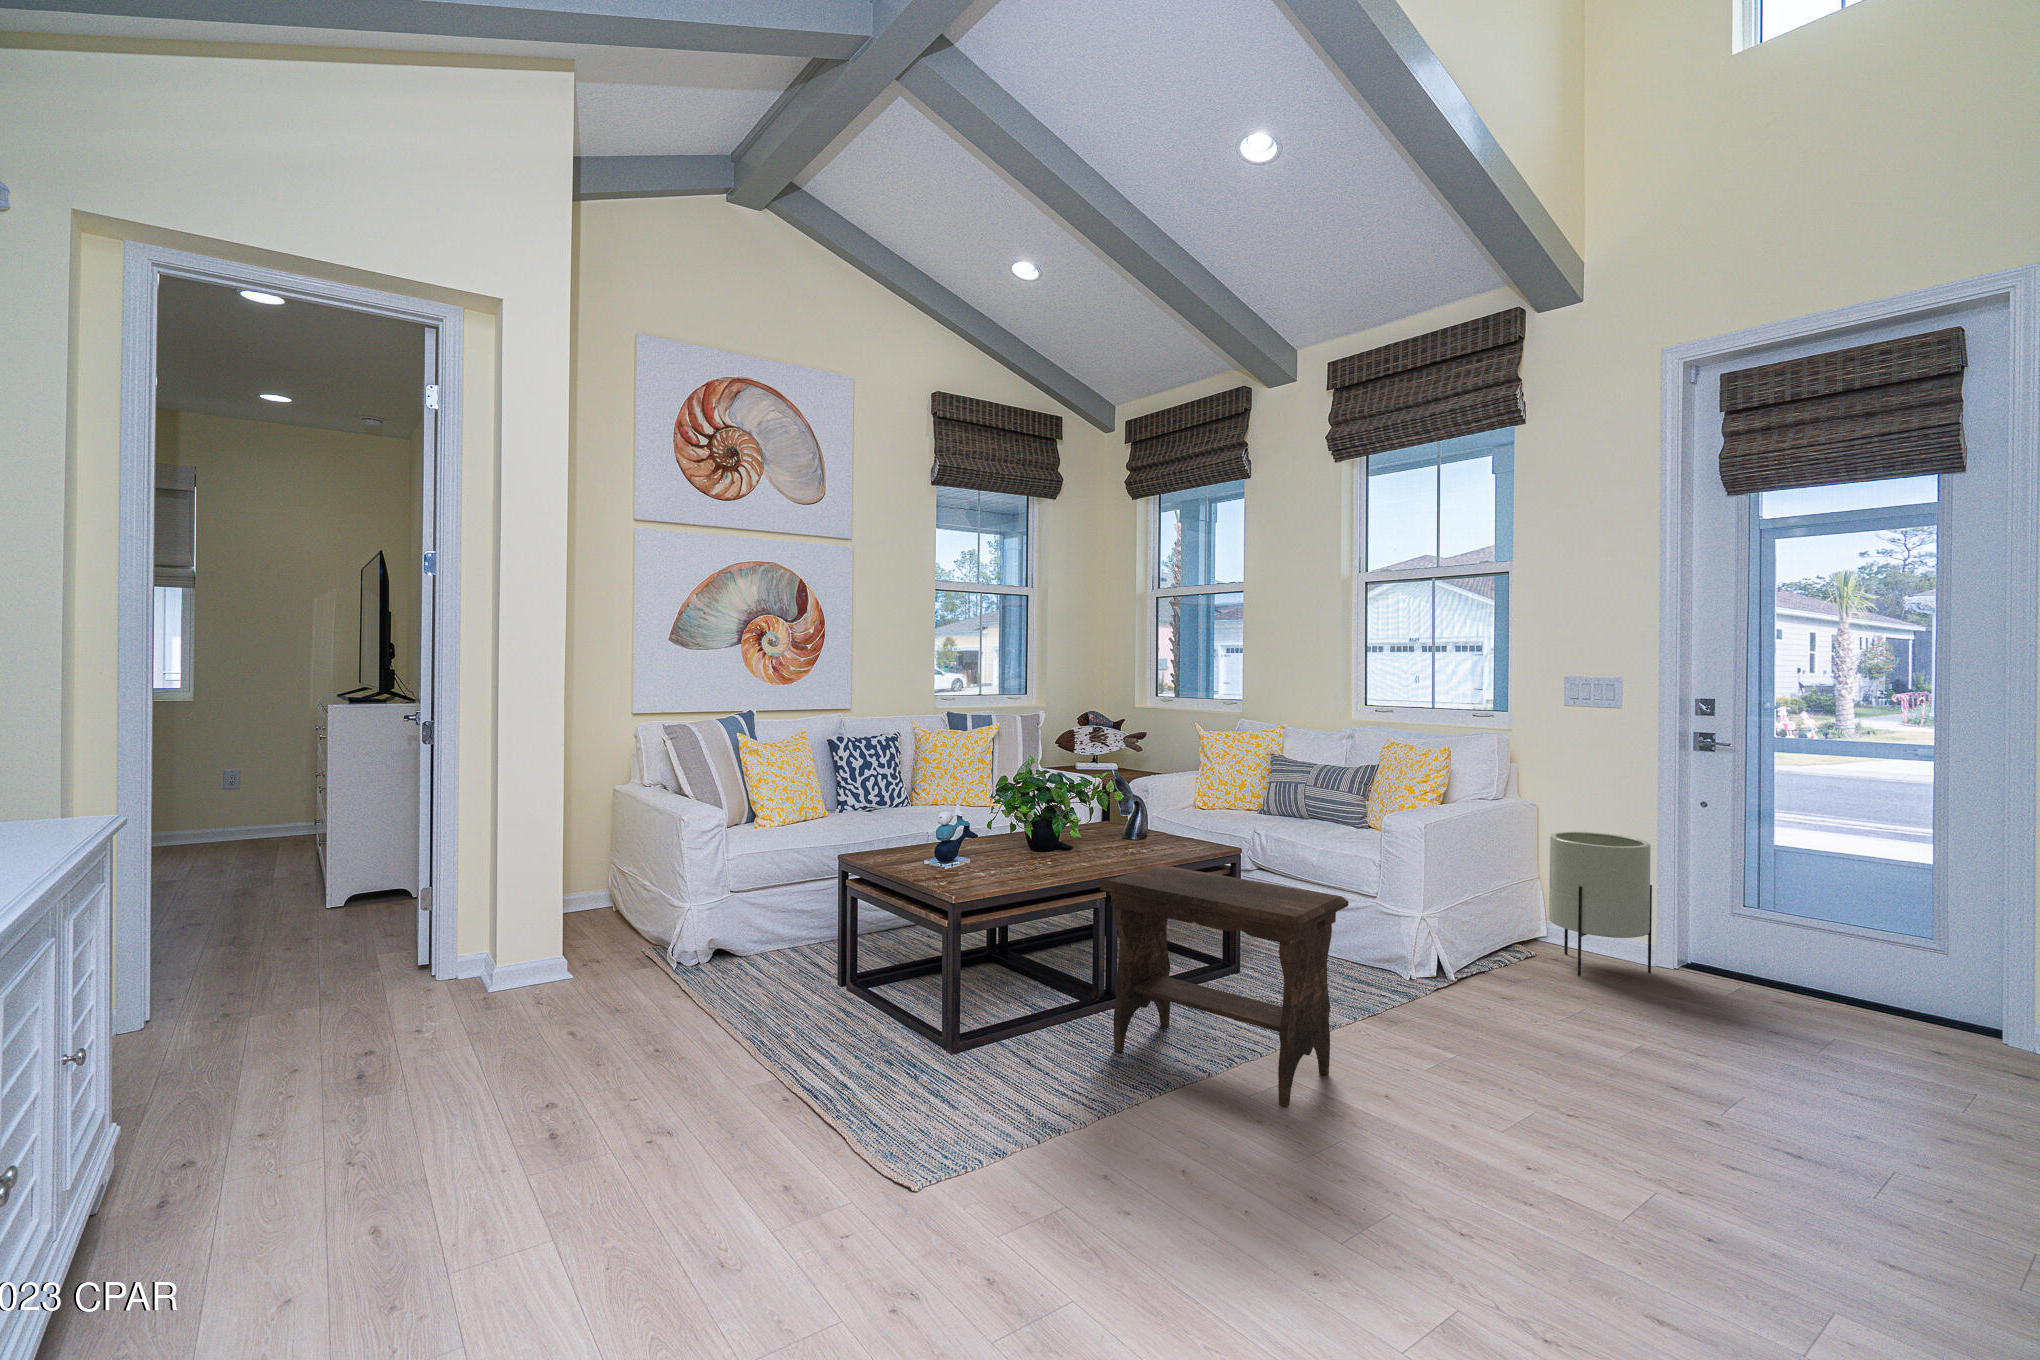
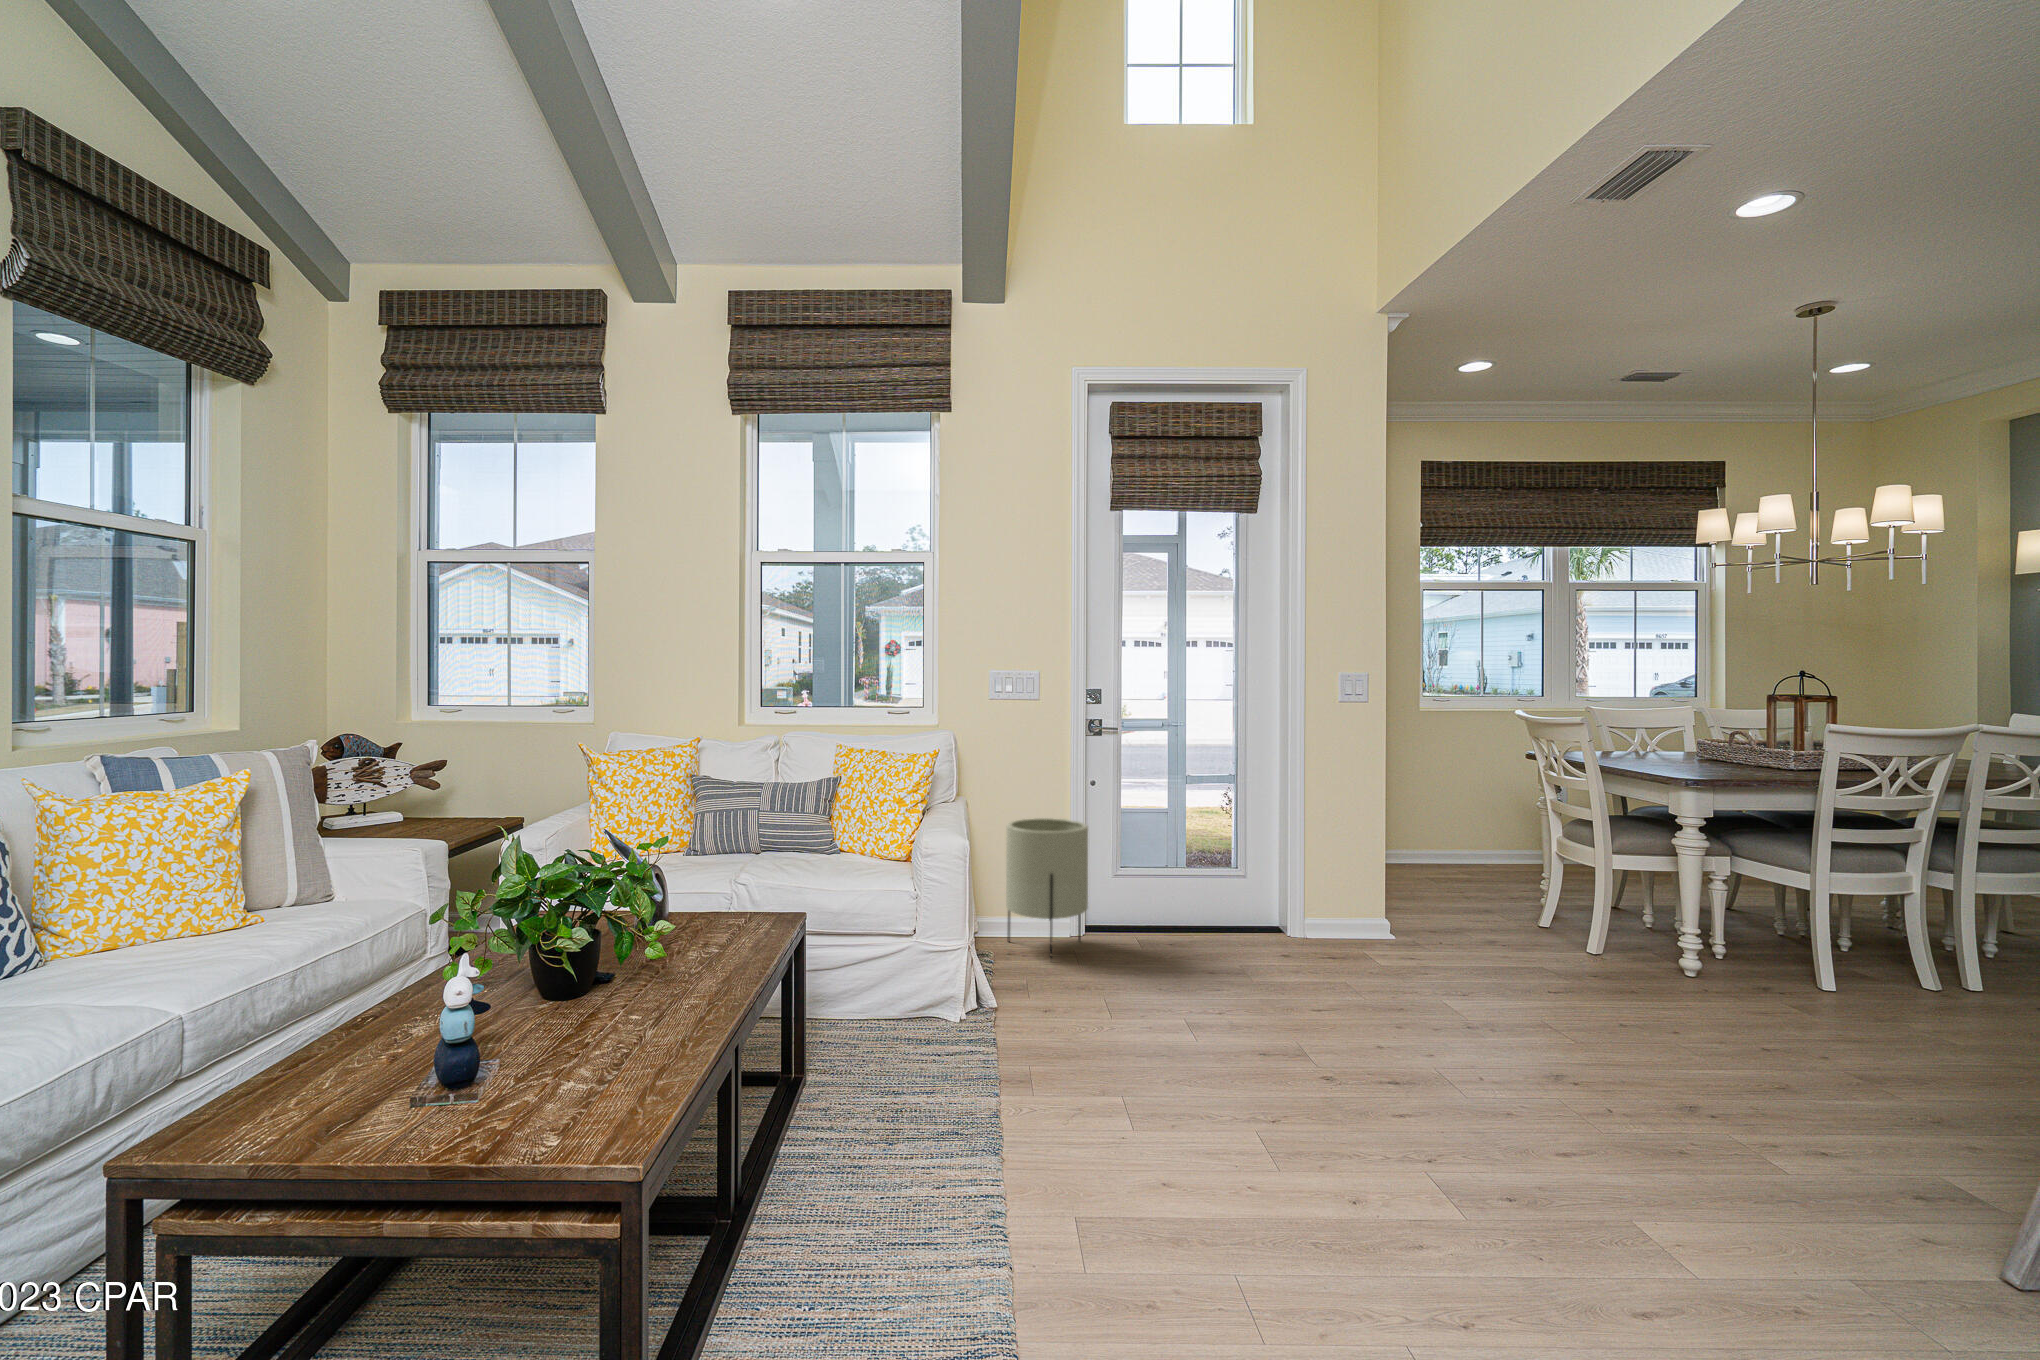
footstool: present [1100,865,1349,1107] -> none [826,948,1159,1288]

